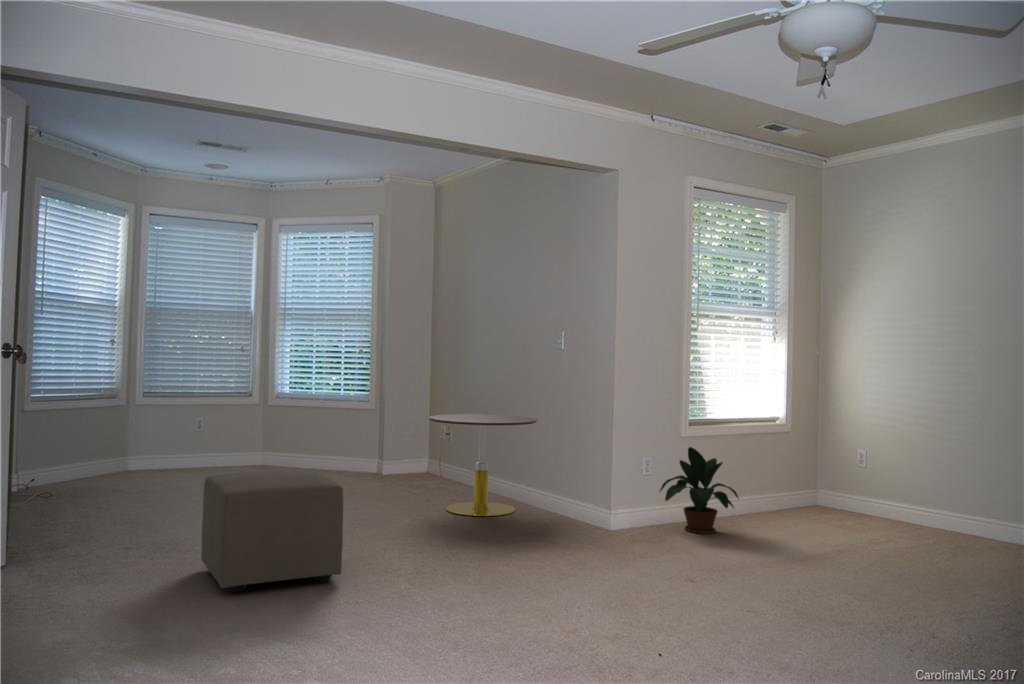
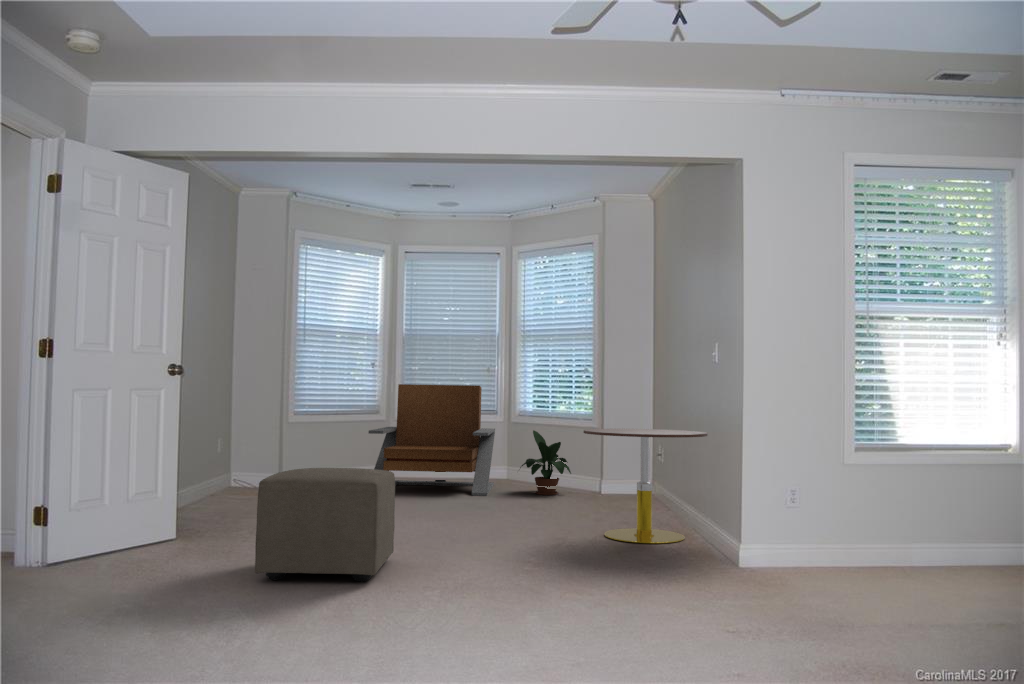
lounge chair: none [127,364,270,486] -> present [368,384,495,496]
potted plant: present [660,447,738,534] -> present [520,430,571,495]

